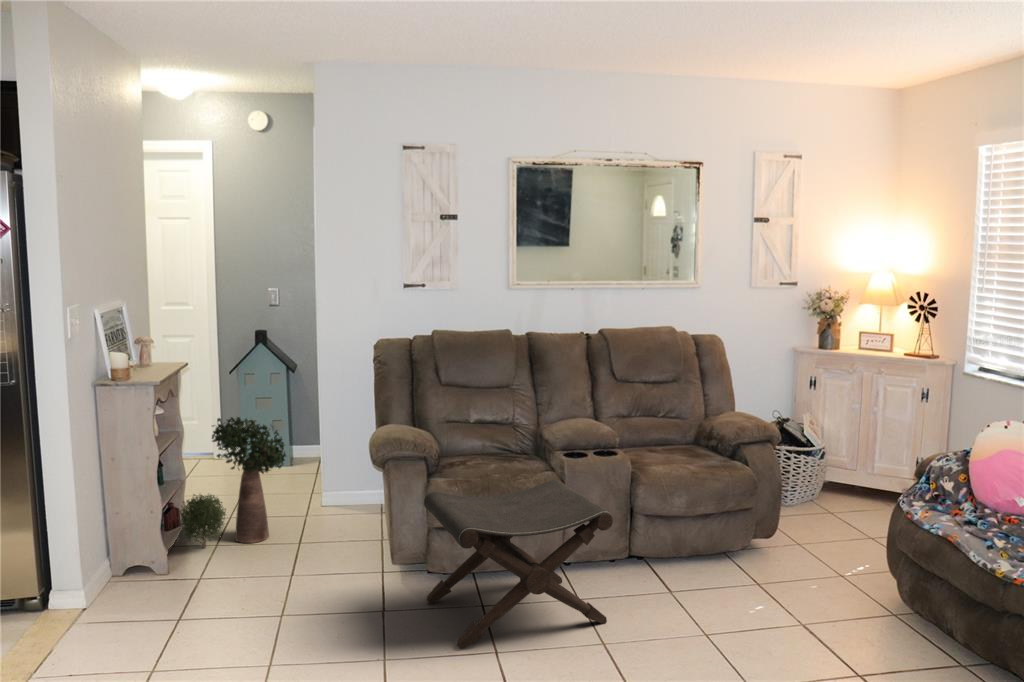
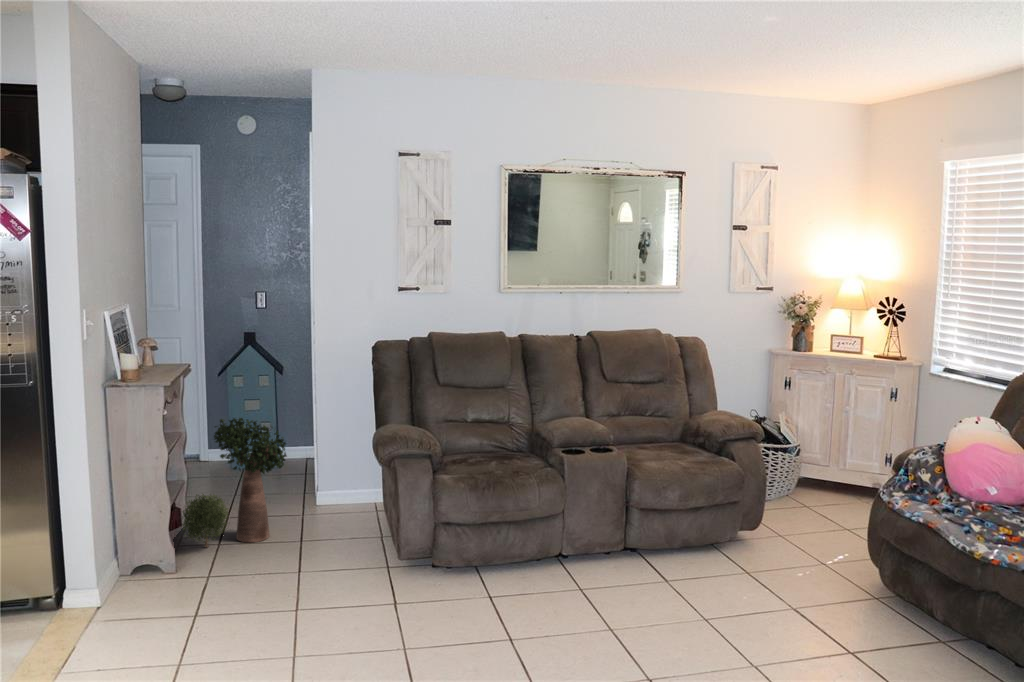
footstool: present [424,479,613,649] -> none [435,476,618,637]

